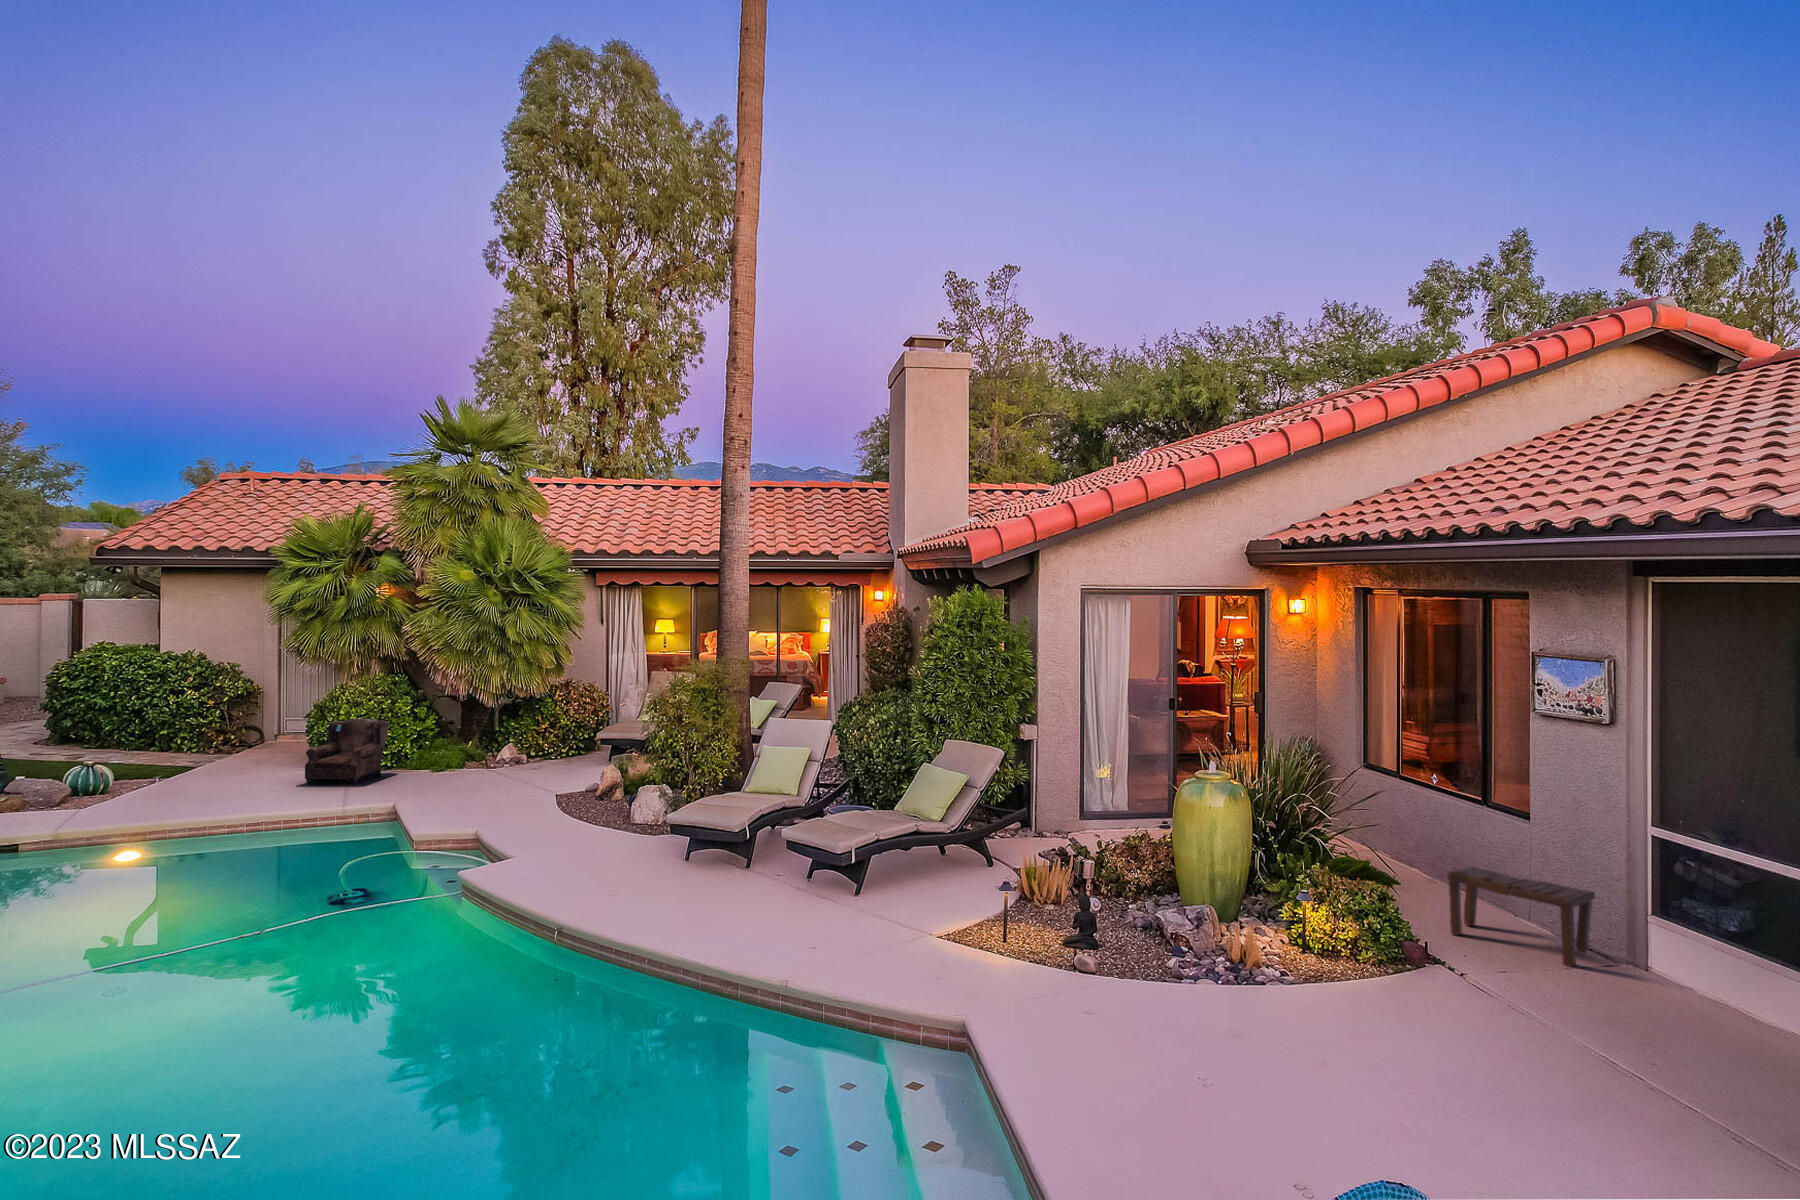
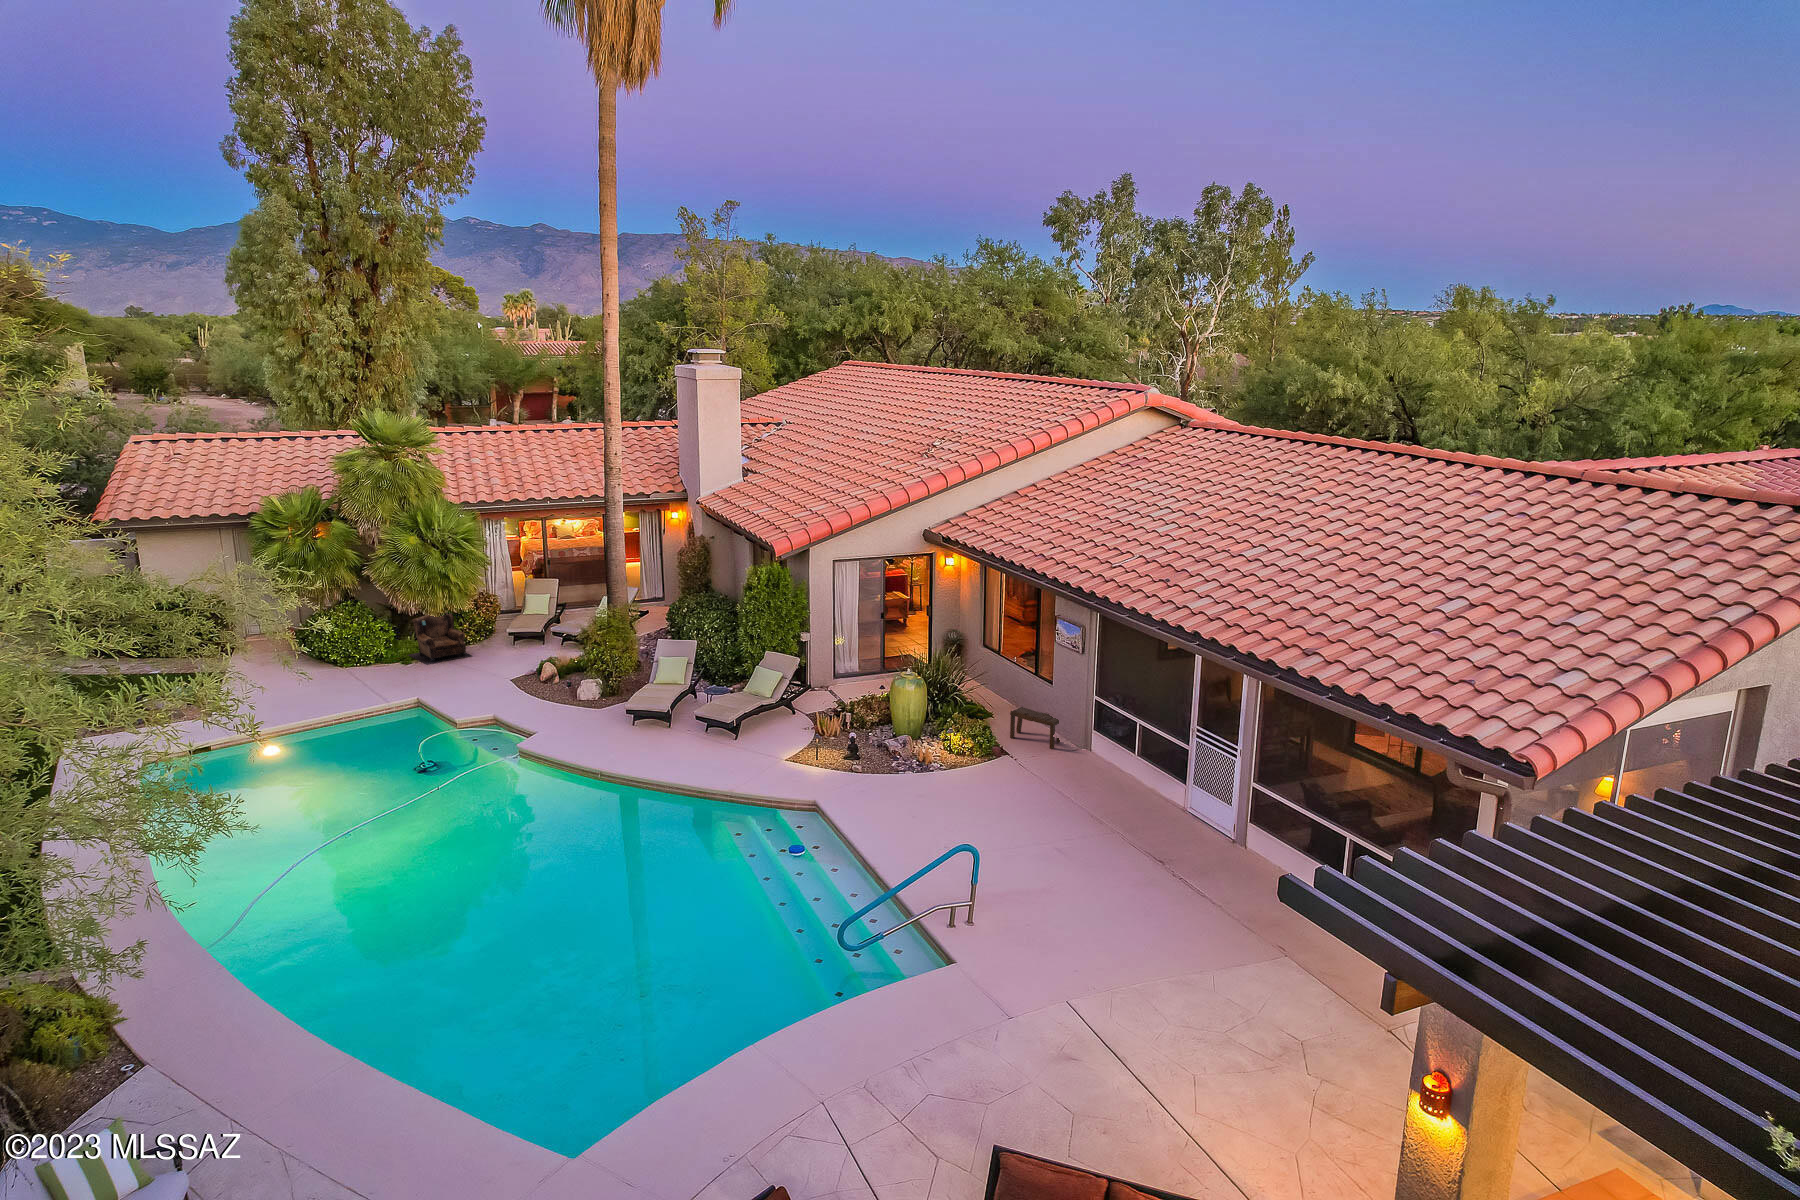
armchair: present [297,718,397,786] -> present [408,613,472,665]

